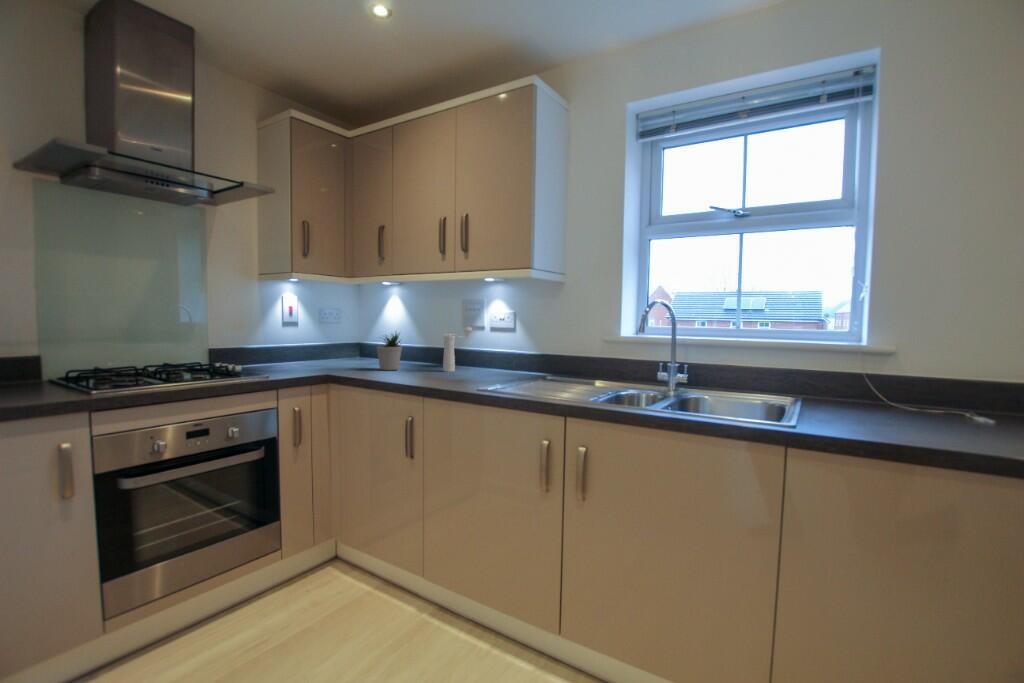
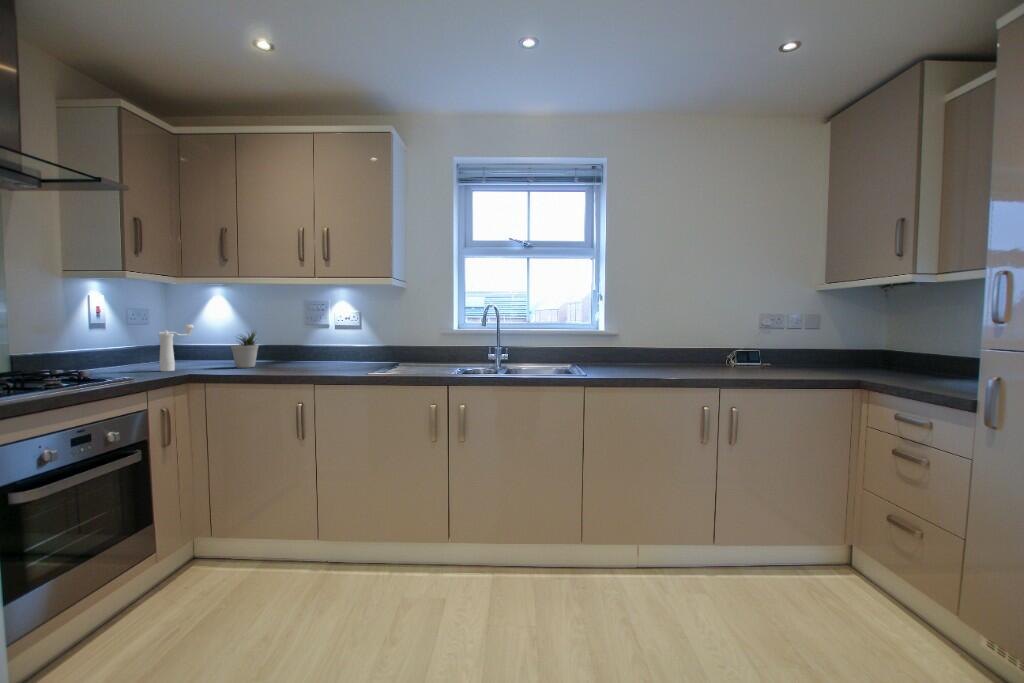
pepper mill: present [443,327,472,372] -> present [159,325,194,371]

